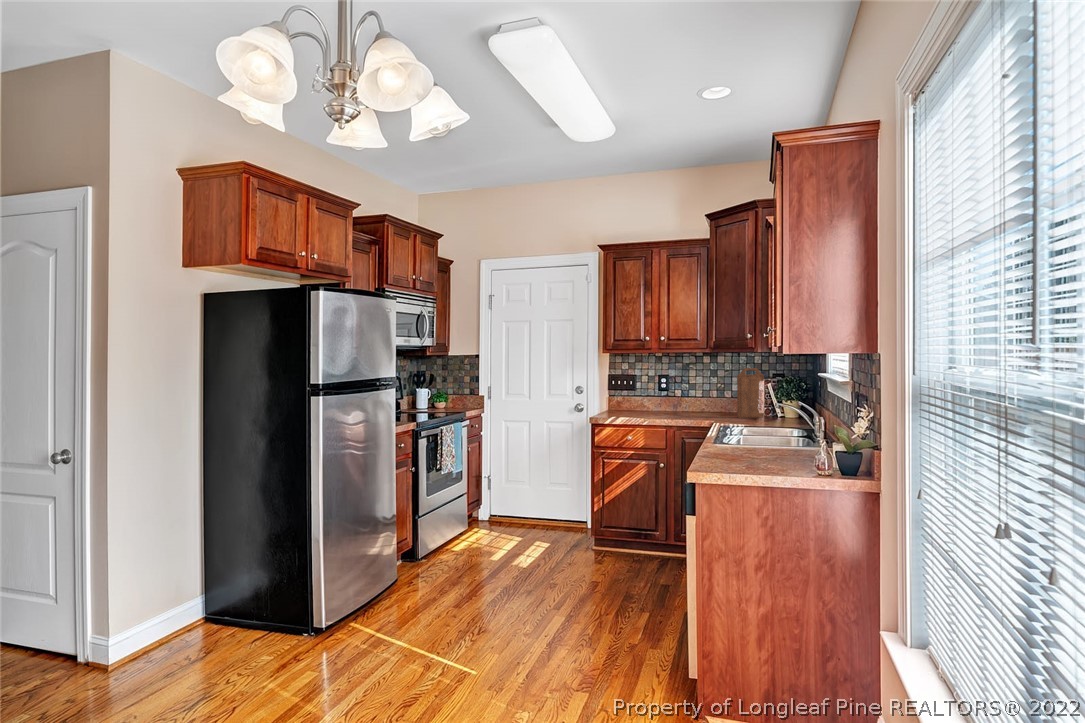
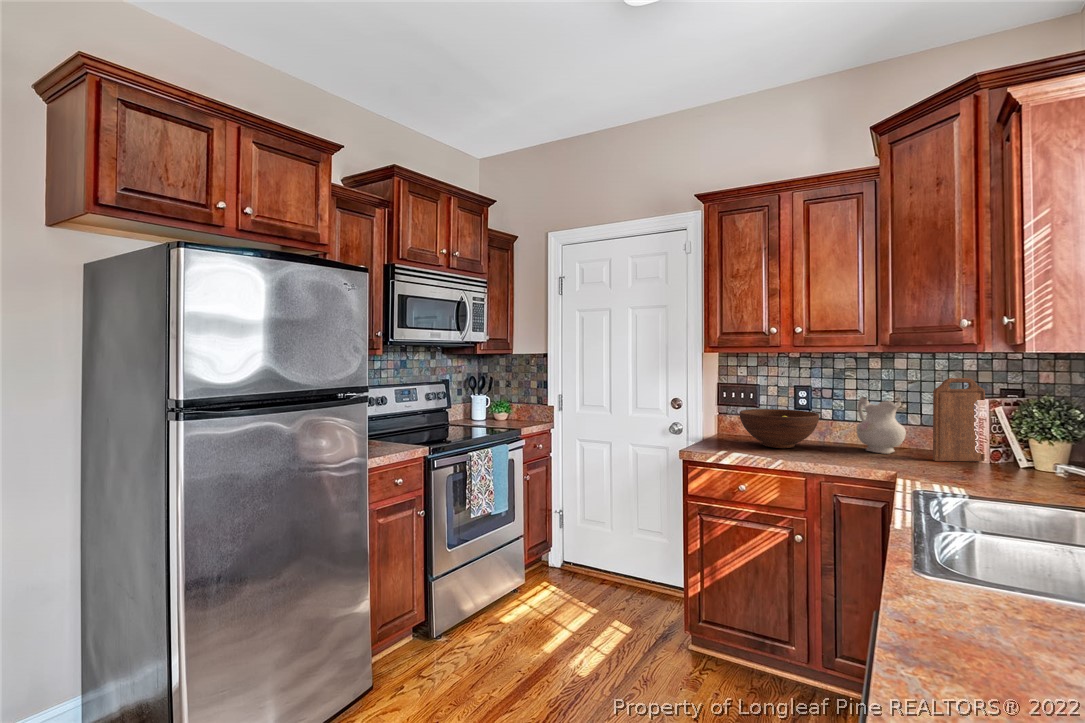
ceramic pitcher: none [696,381,723,416] -> present [856,396,906,454]
fruit bowl: none [626,391,675,415] -> present [740,409,819,448]

